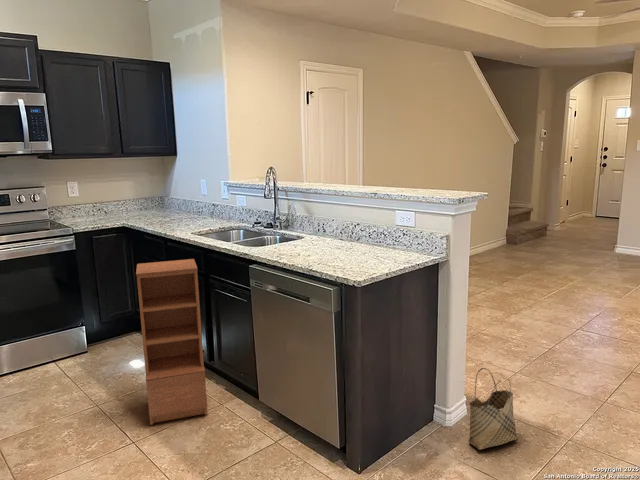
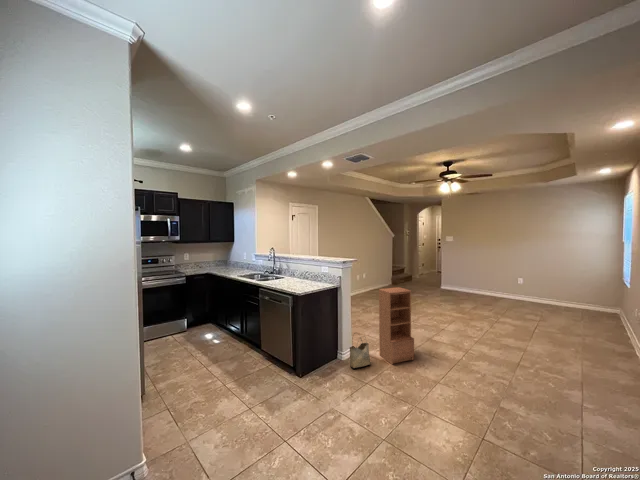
bookcase: present [136,259,208,425] -> present [379,287,414,364]

